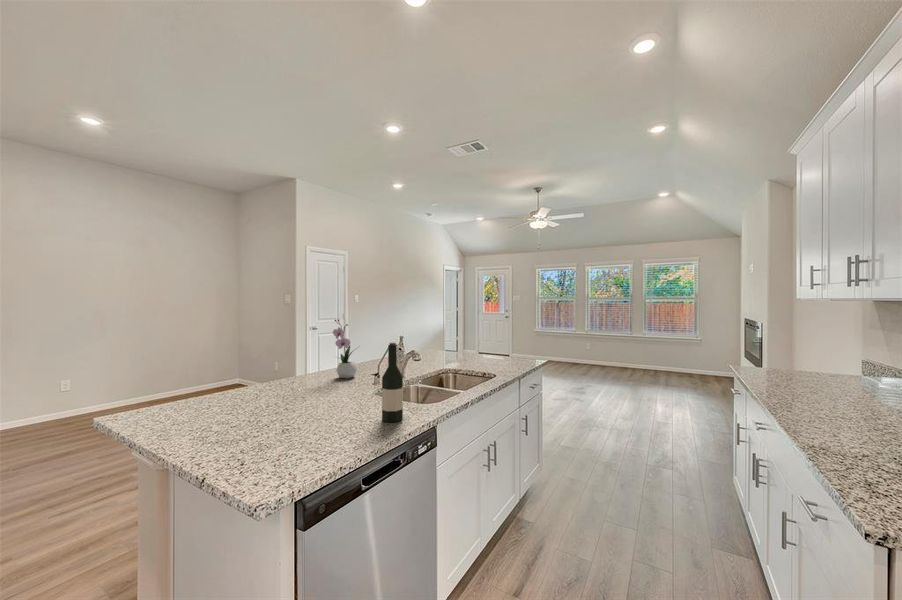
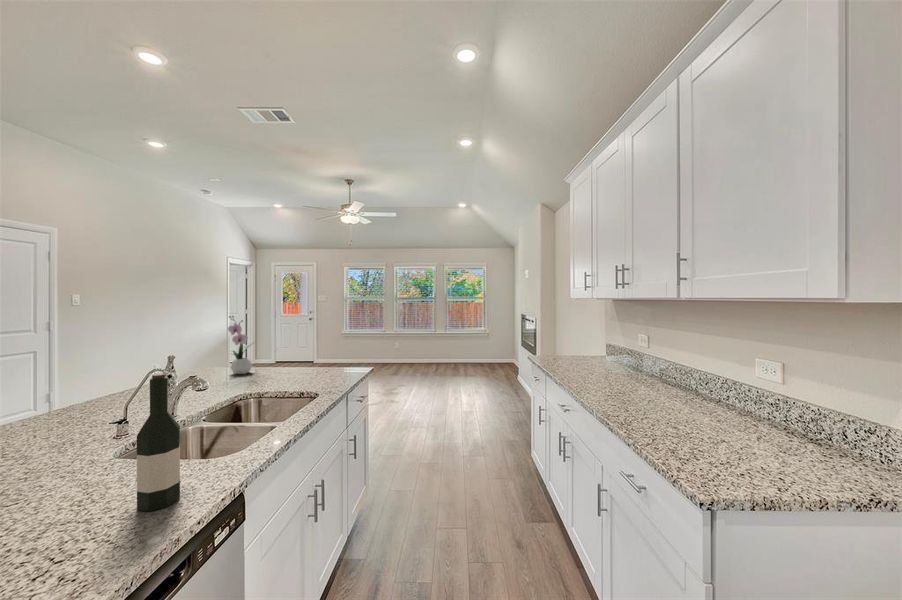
flower arrangement: present [333,319,357,378] -> present [228,316,252,374]

